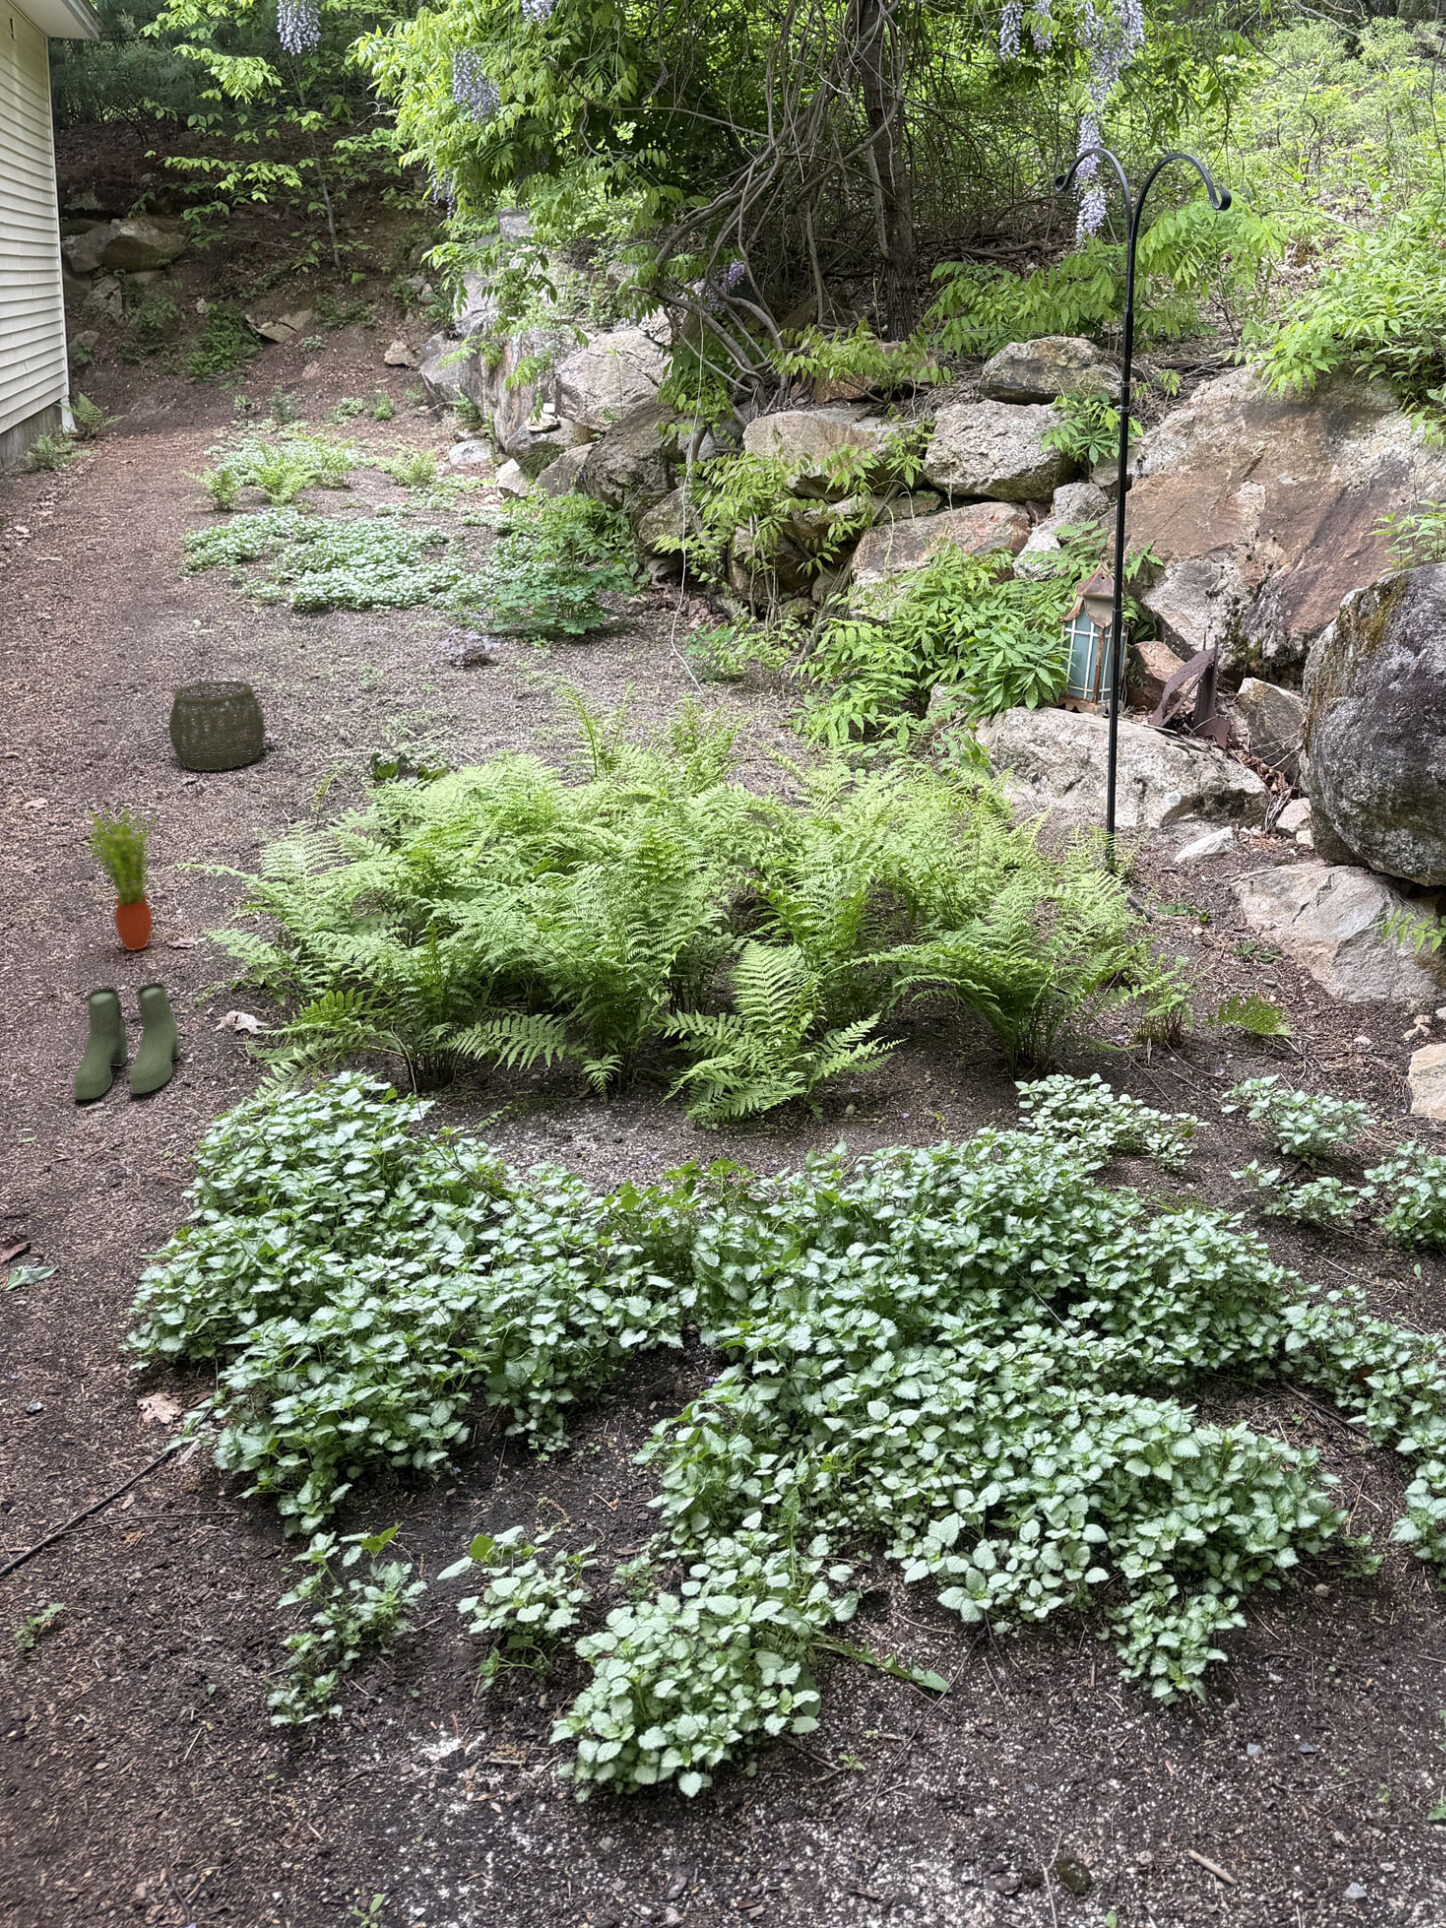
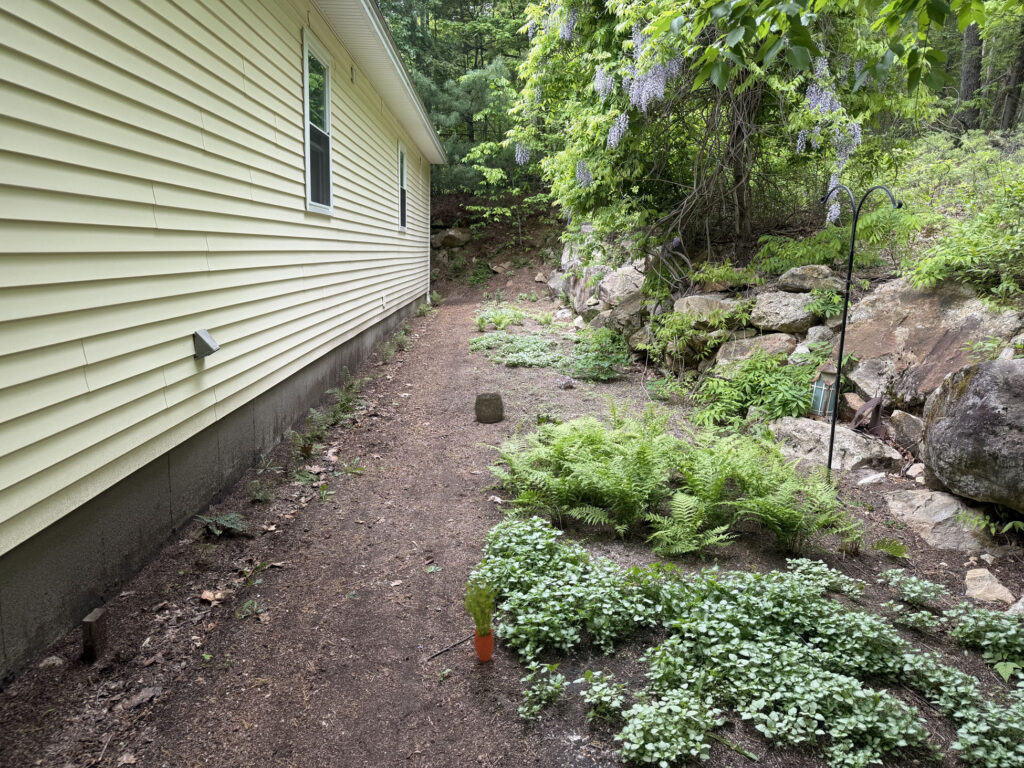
potted plant: present [86,809,156,951] -> present [463,580,500,661]
boots: present [74,983,180,1100] -> none [454,485,484,520]

